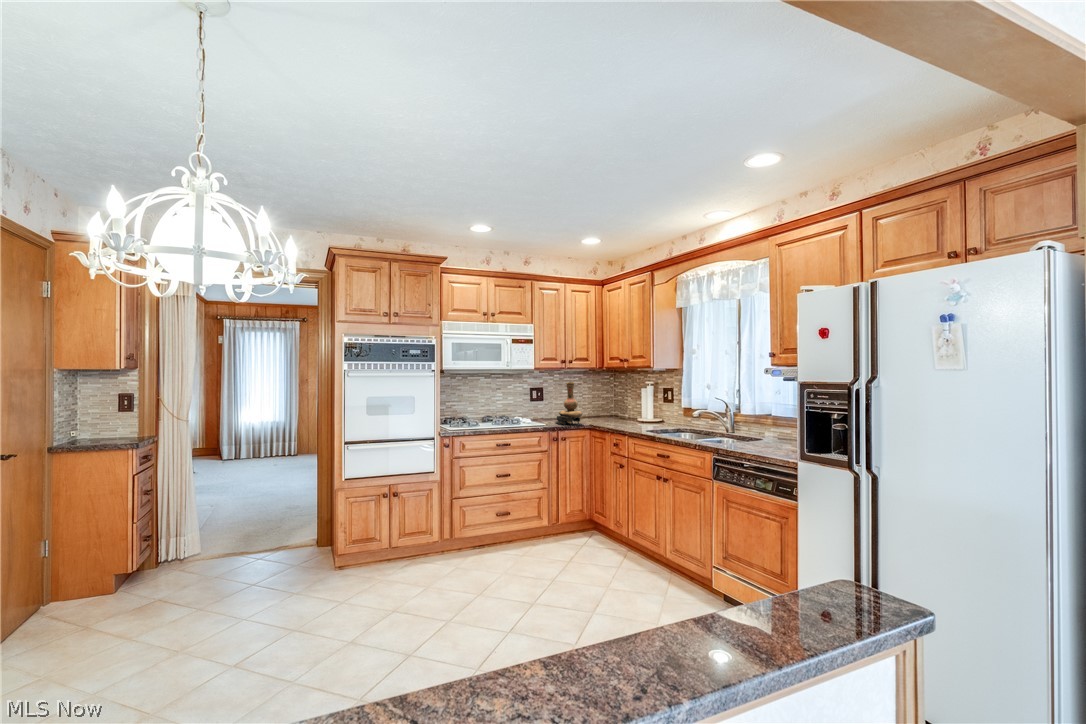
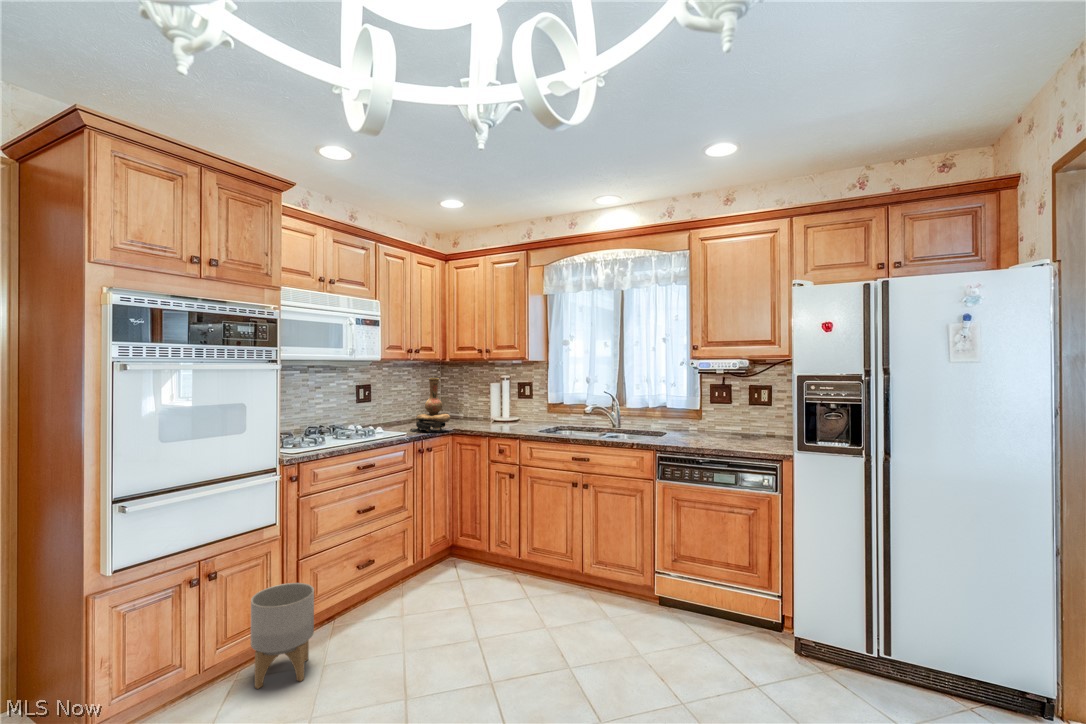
planter: none [411,511,447,571] -> present [251,583,314,689]

